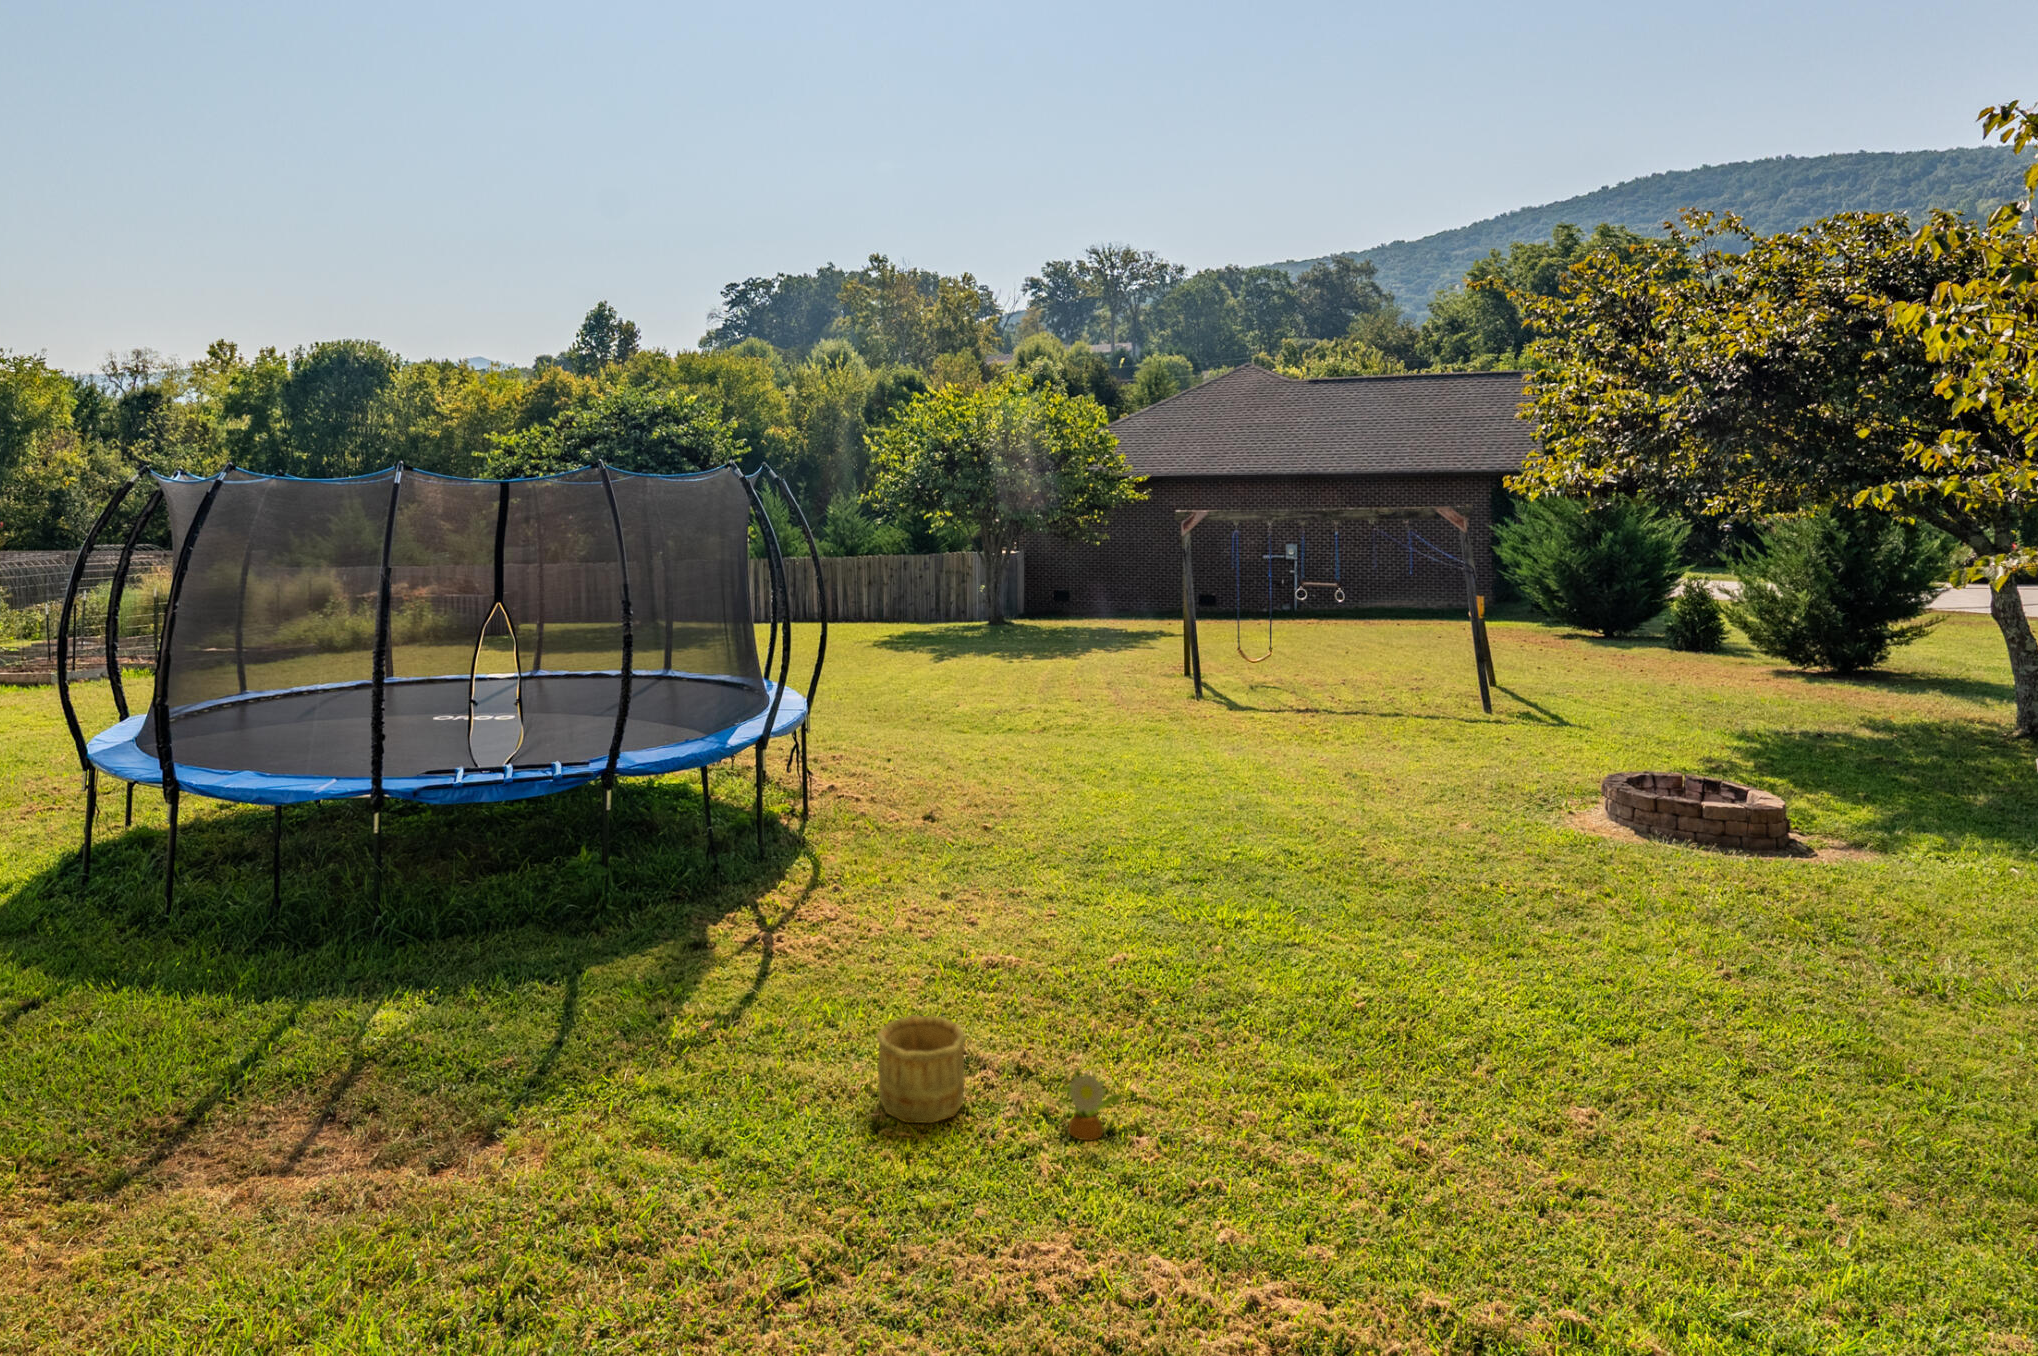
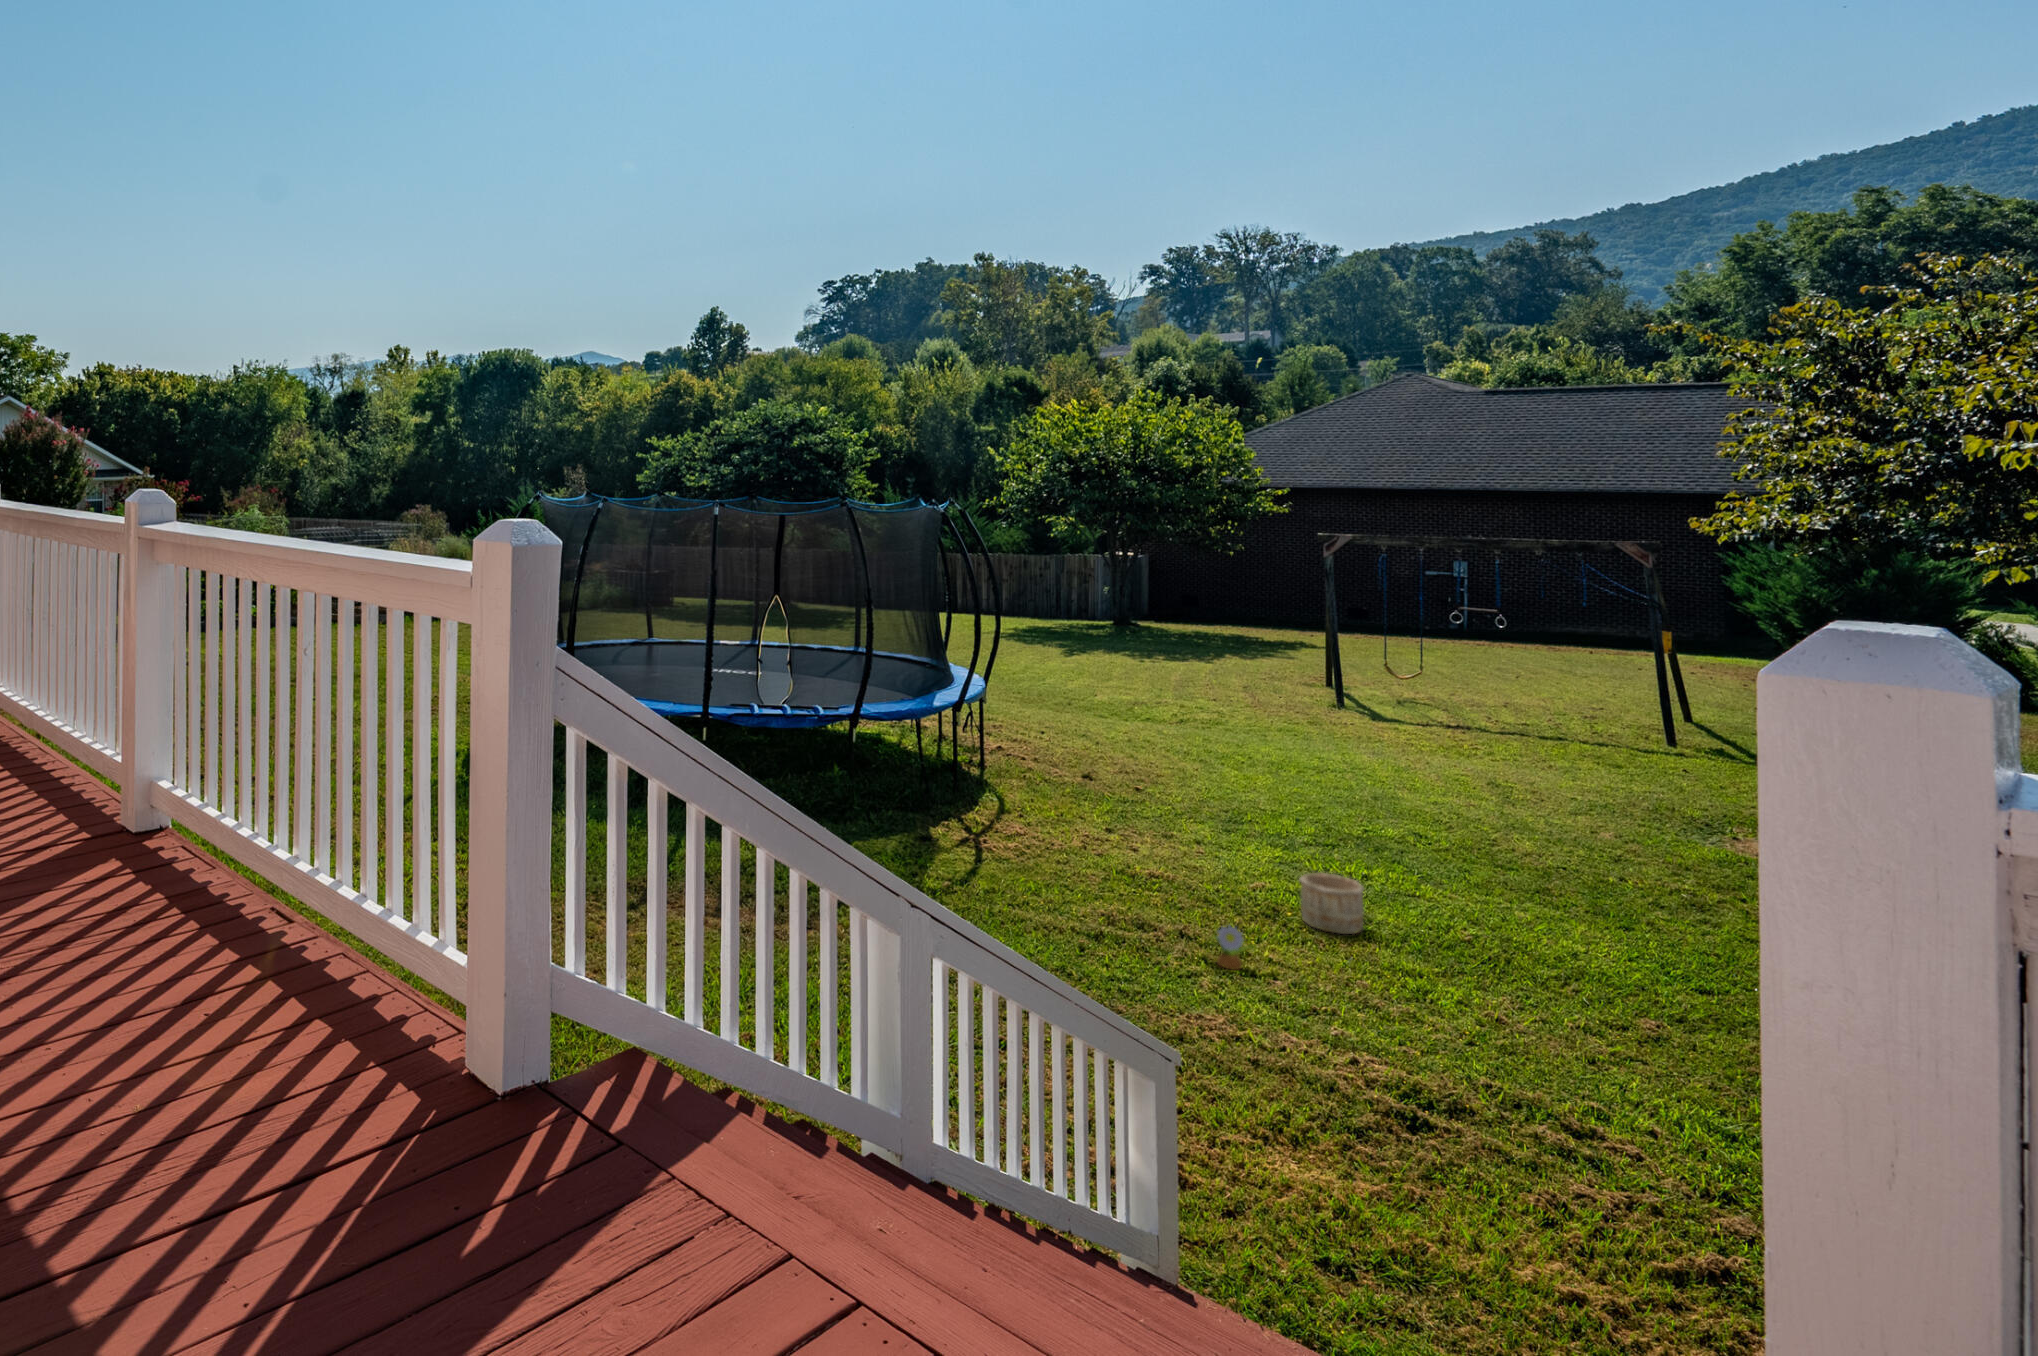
wooden bucket: present [876,1015,966,1123] -> present [1300,873,1364,934]

